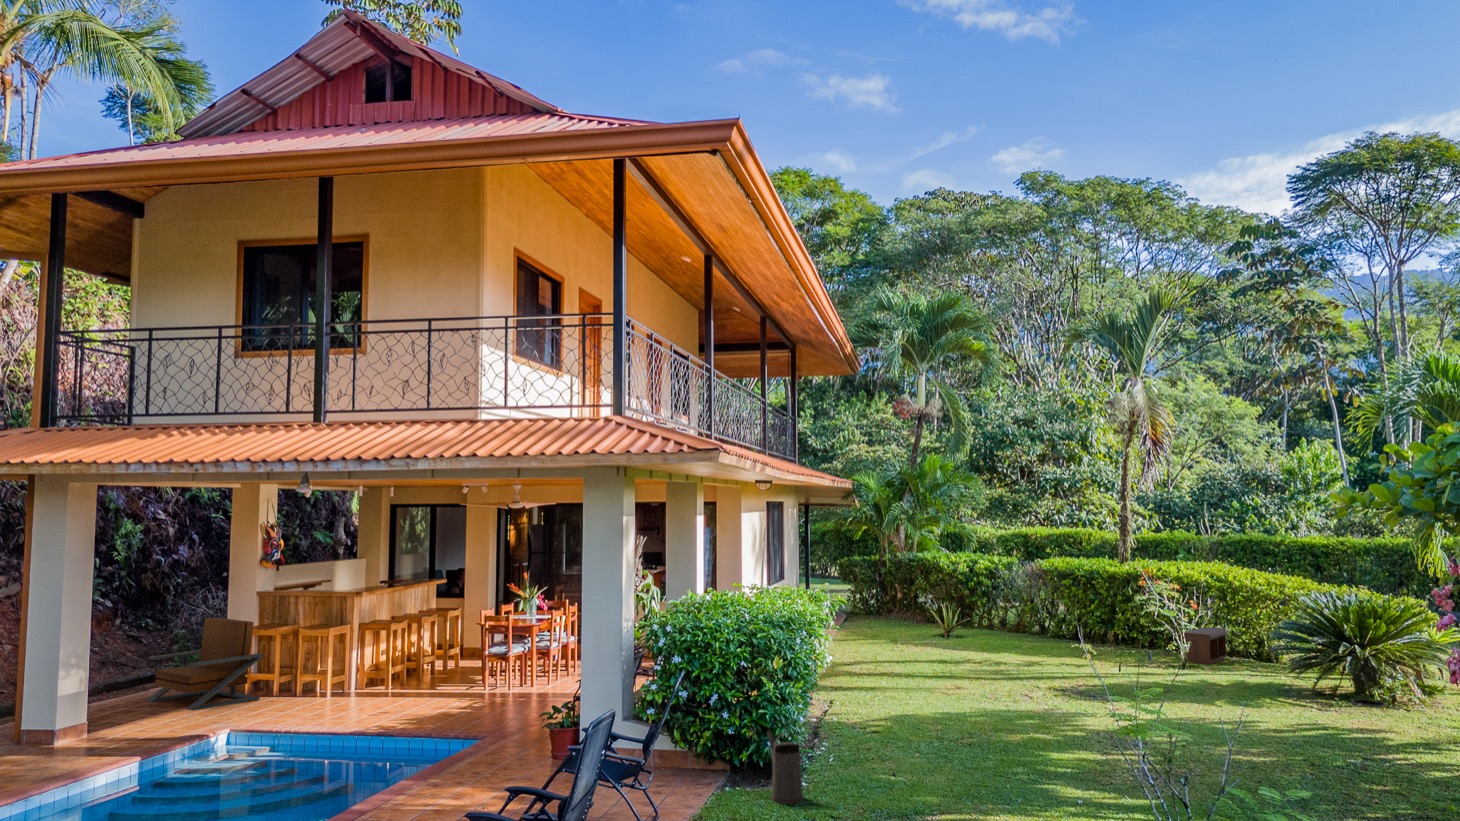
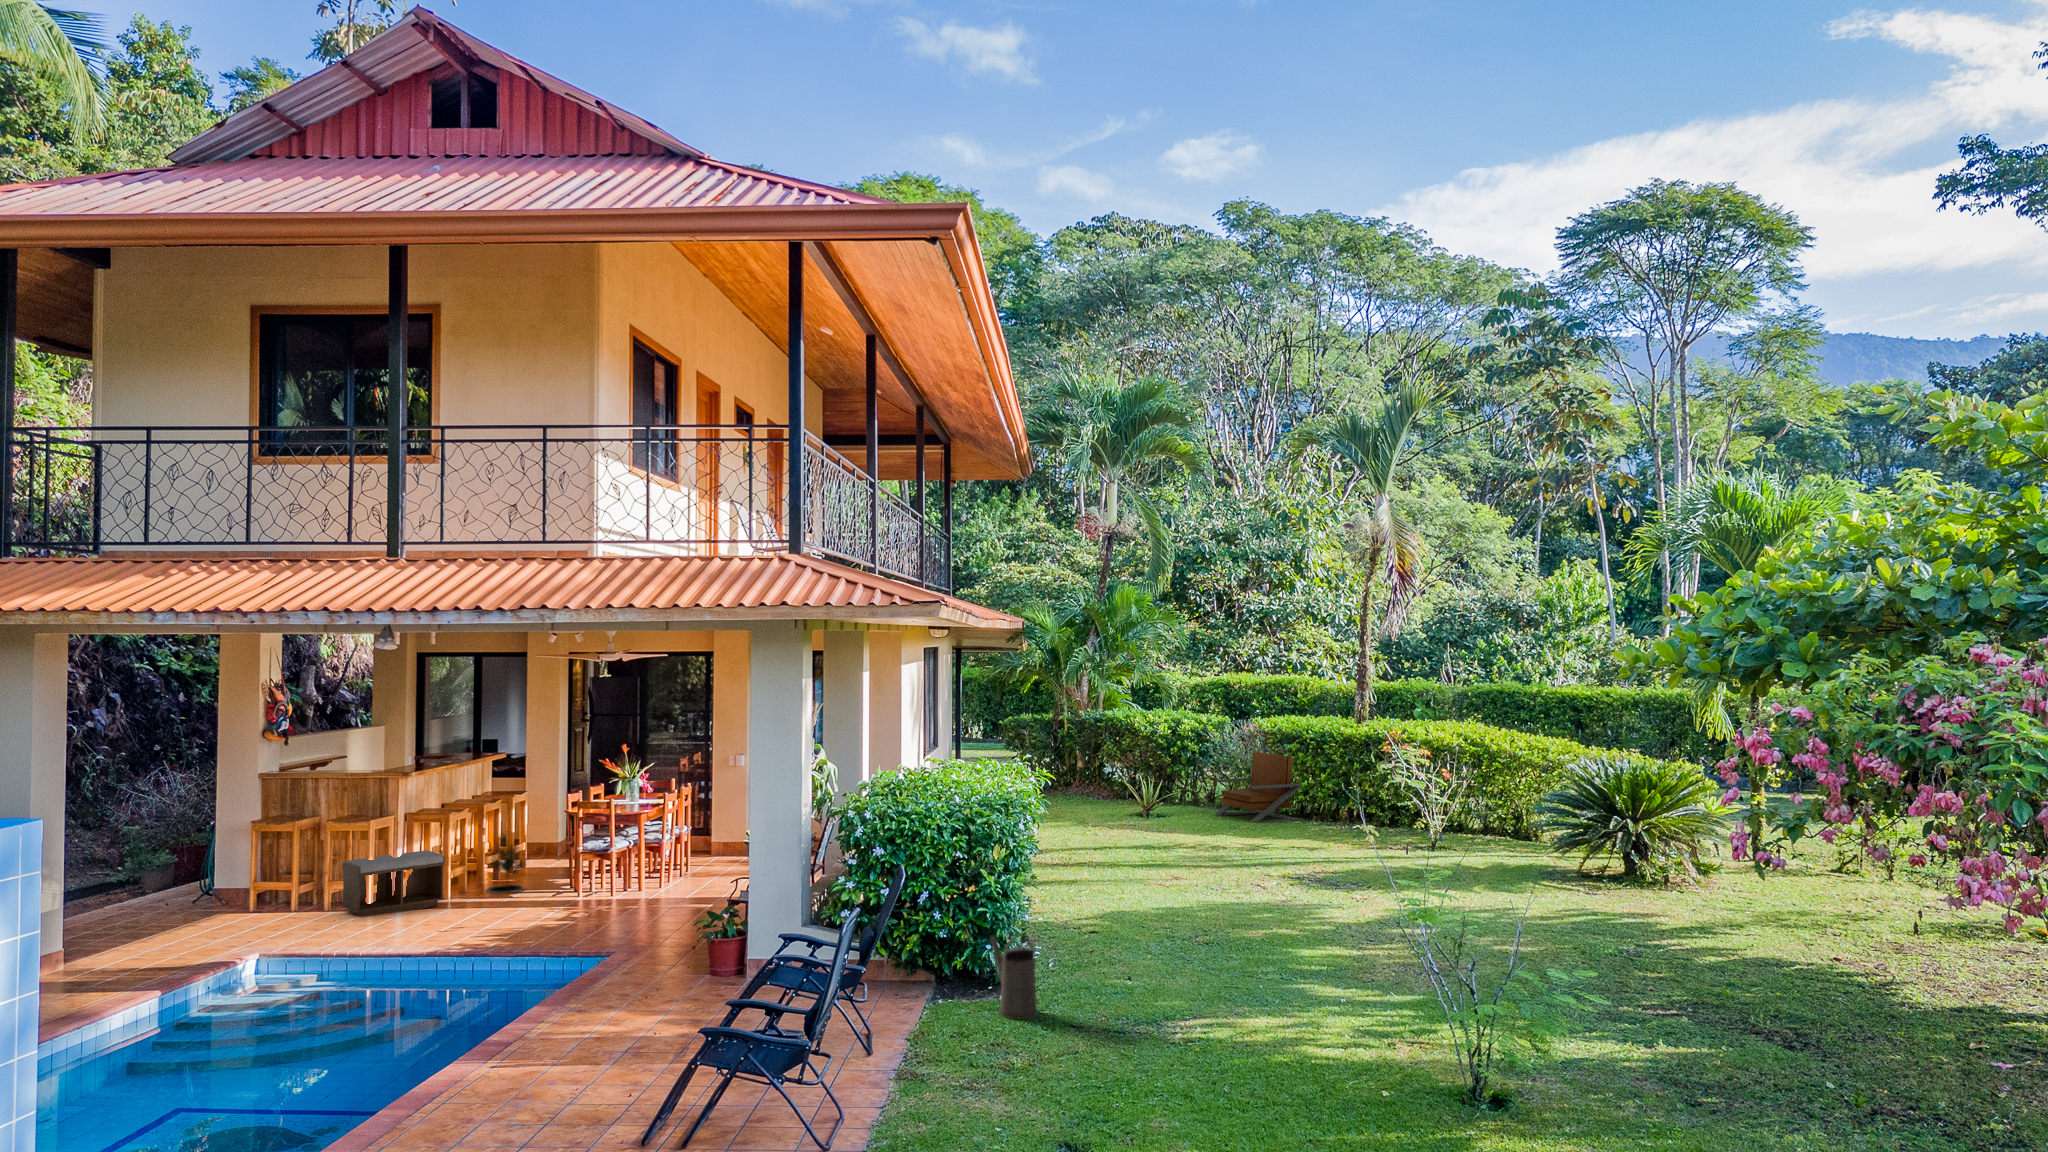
lounge chair: present [147,618,264,711] -> present [1215,752,1302,823]
bench: present [1184,627,1227,664] -> present [342,850,445,917]
potted tree: present [1351,653,1386,707] -> present [487,834,527,894]

